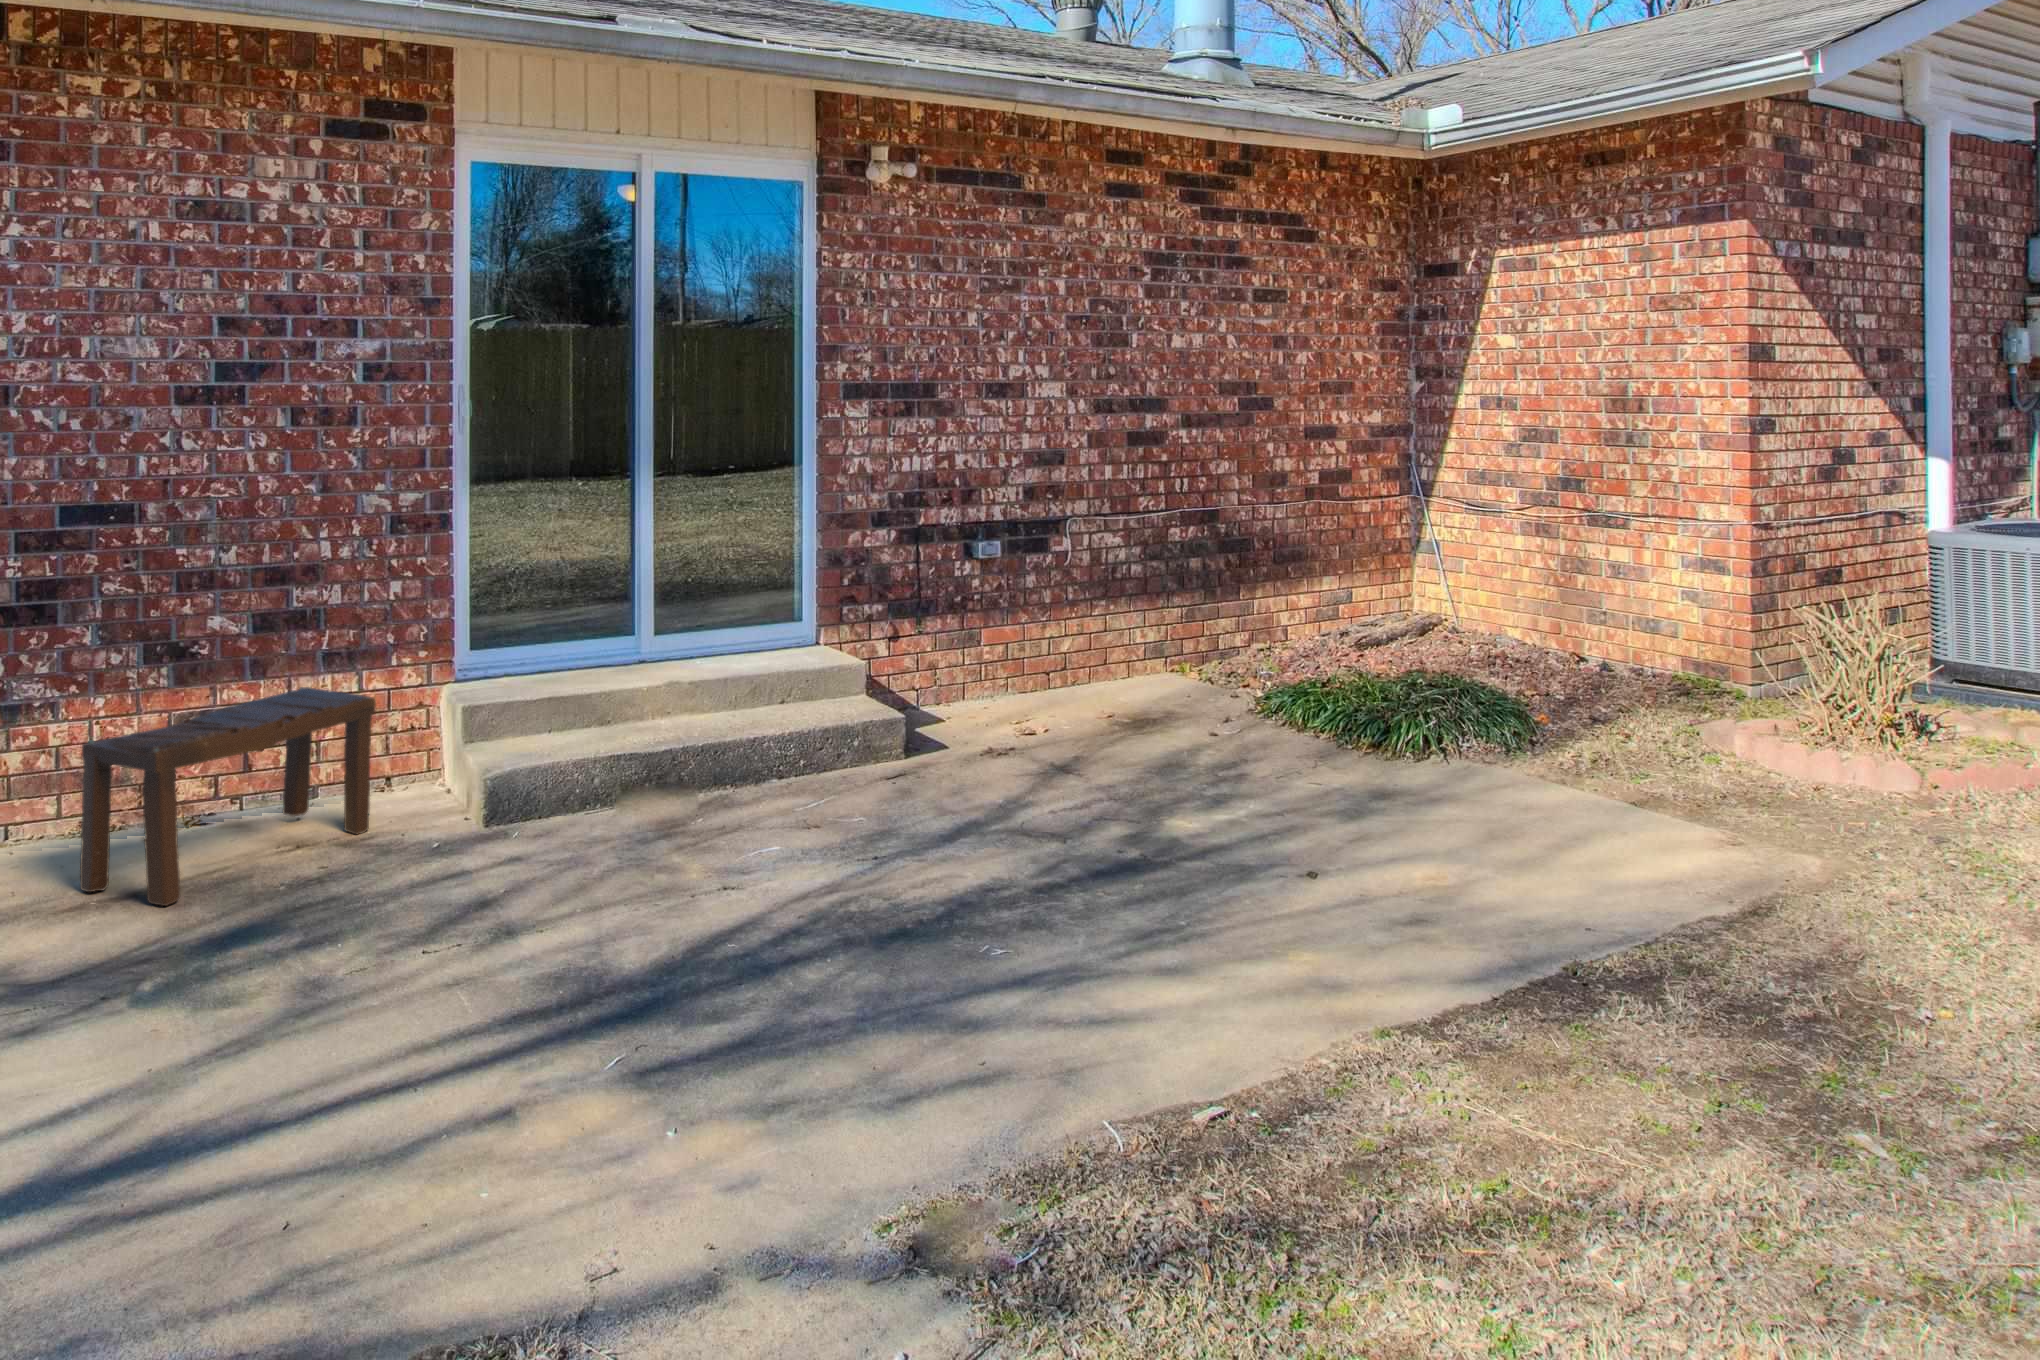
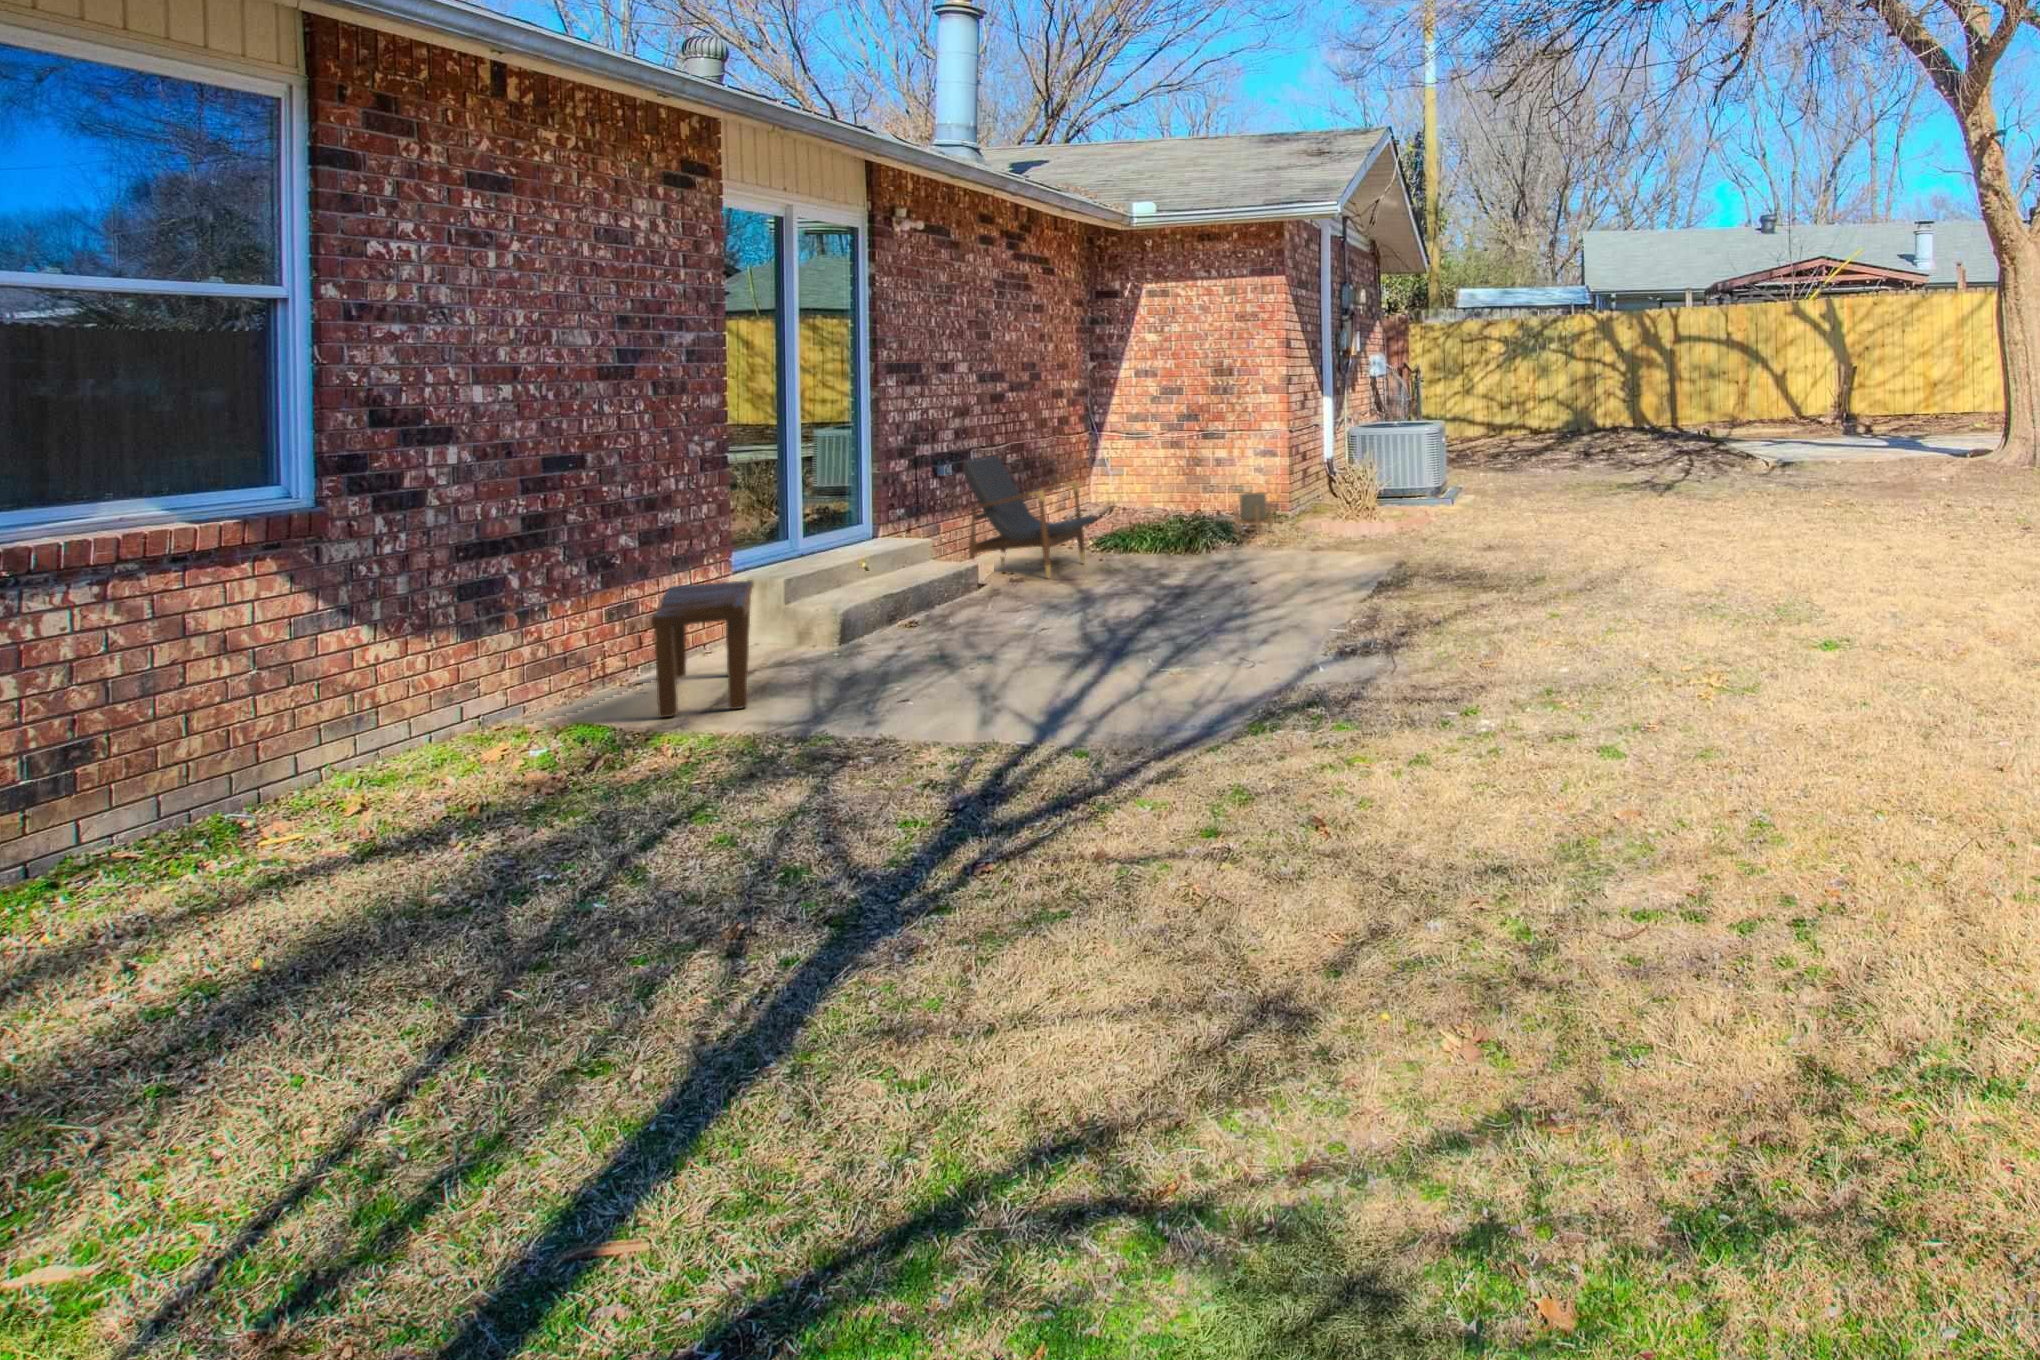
lounge chair: none [1036,523,1247,737] -> present [963,456,1096,579]
planter: none [1625,628,1702,709] -> present [1235,493,1271,533]

